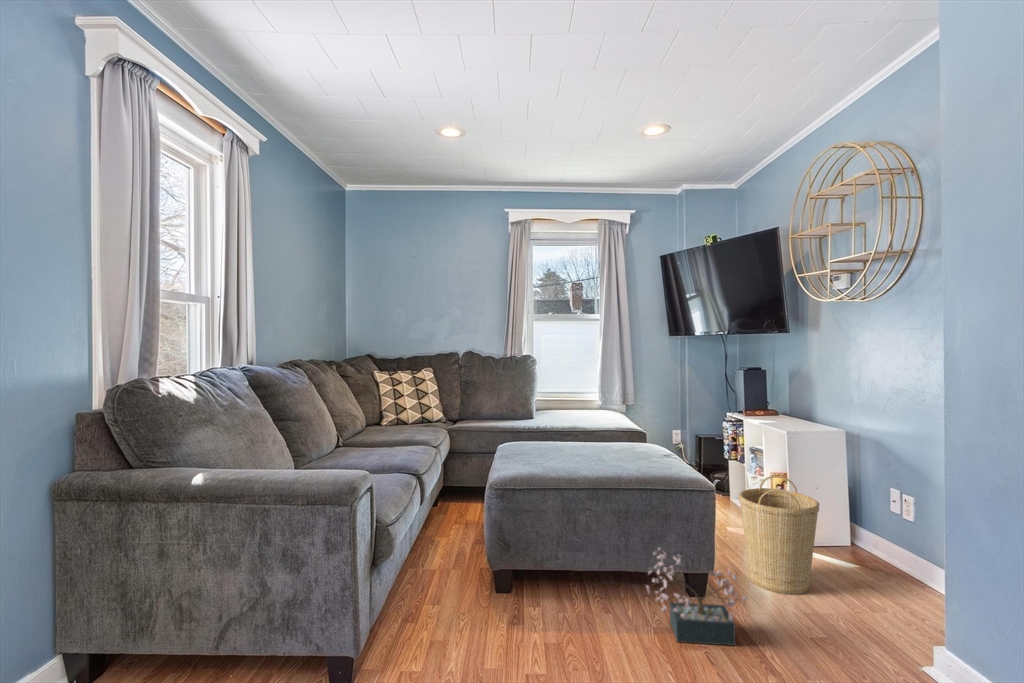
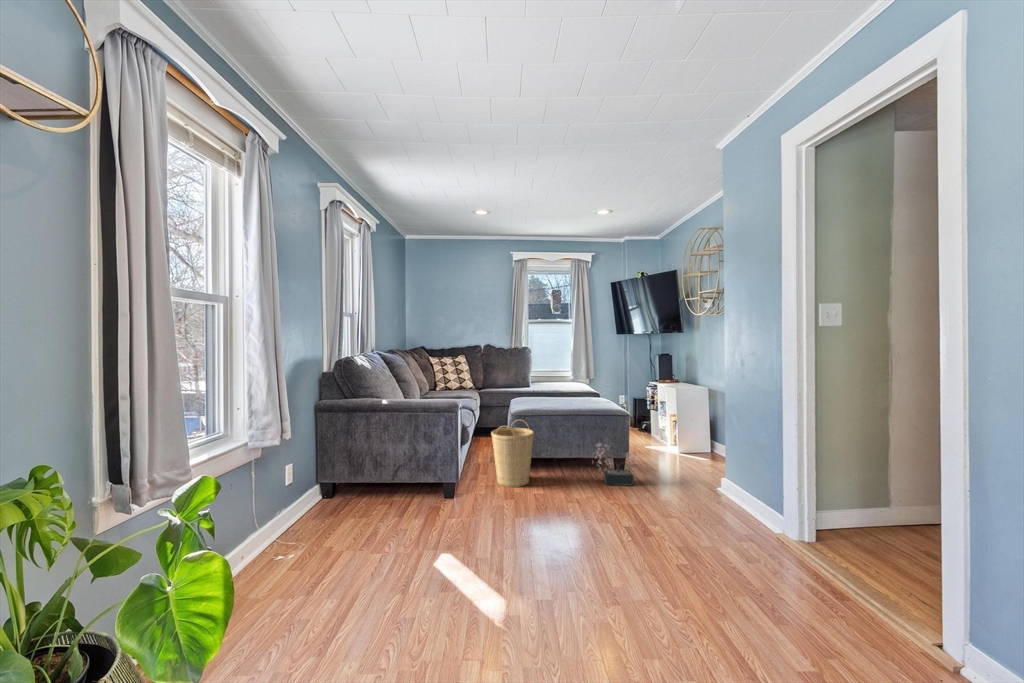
basket: present [739,475,819,595] -> present [491,420,534,487]

